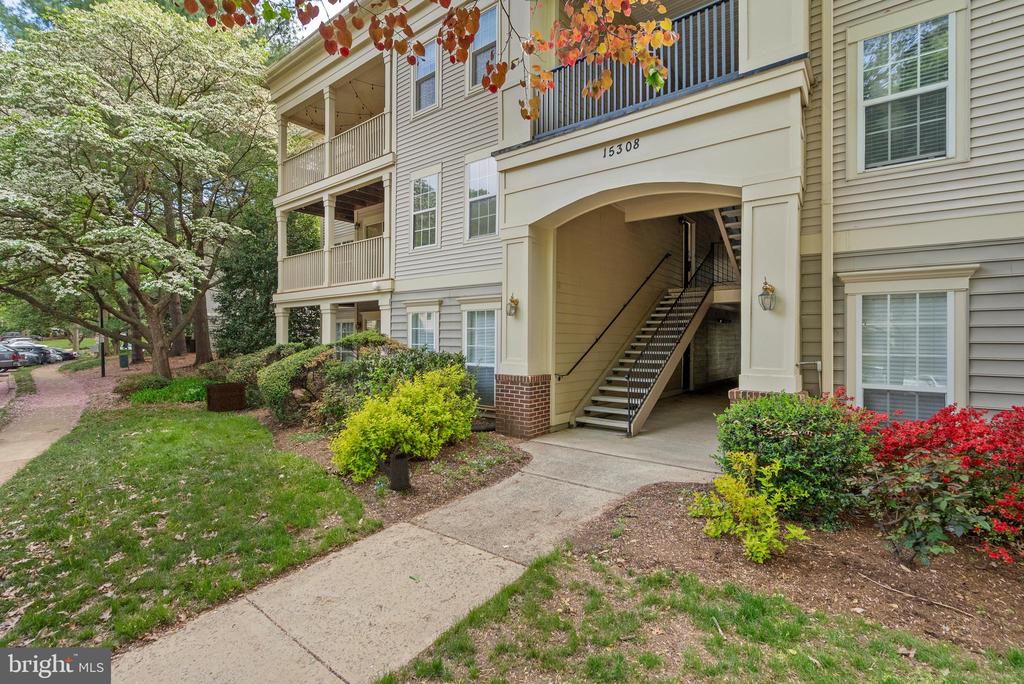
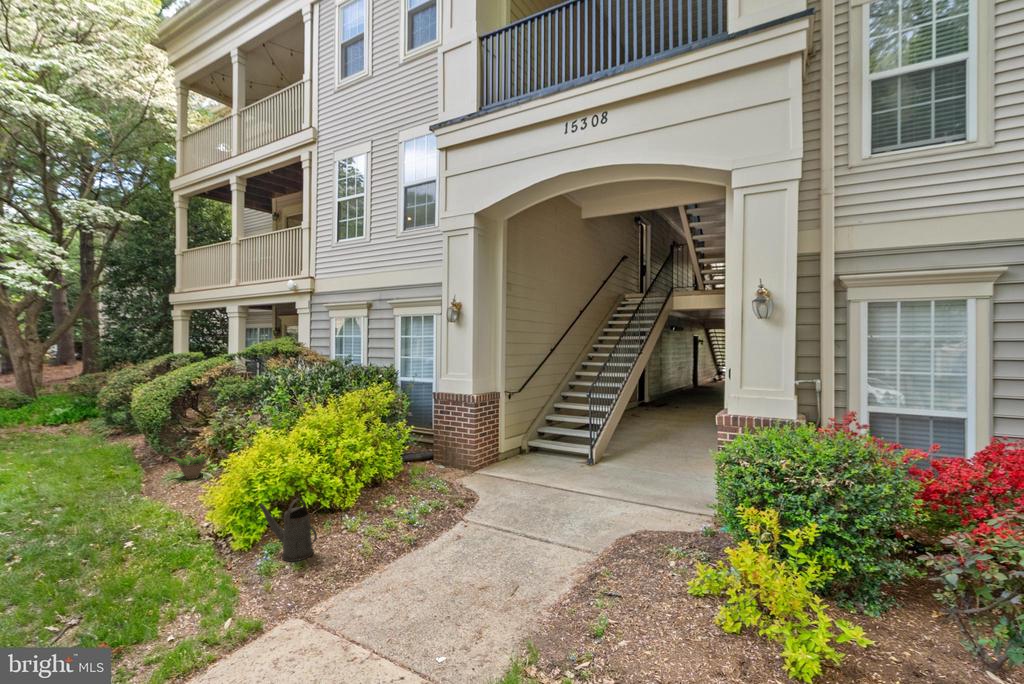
wooden crate: present [206,382,246,412] -> none [67,402,122,441]
decorative plant: none [292,420,324,439] -> present [171,454,208,479]

